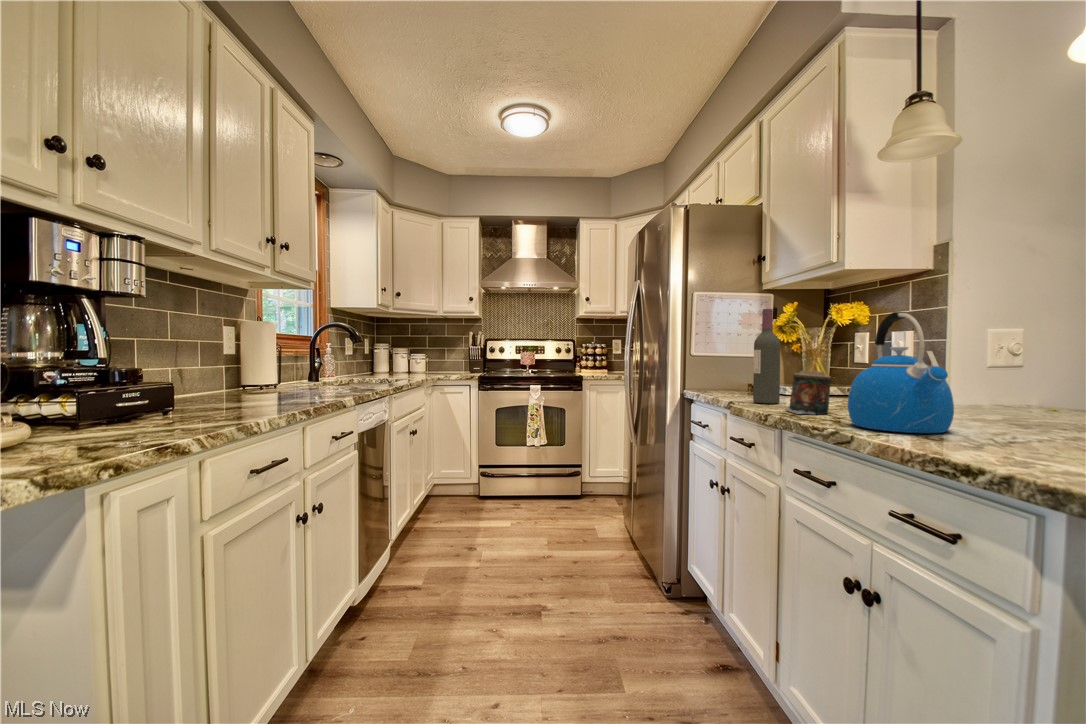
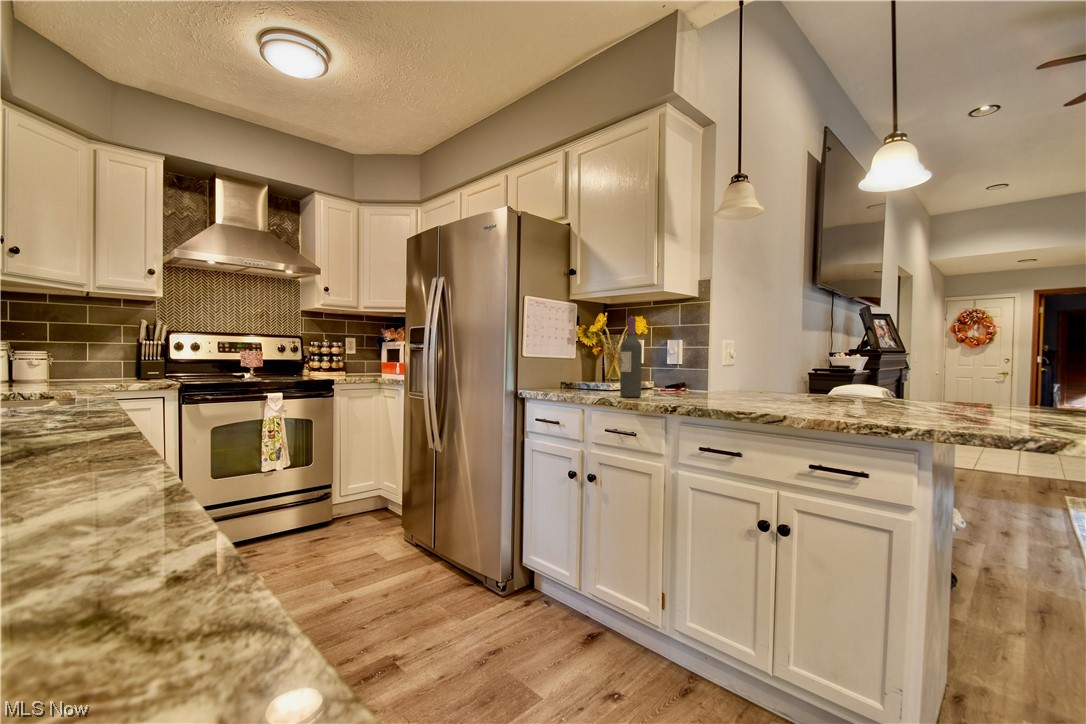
kettle: present [848,312,954,433] -> none [743,326,825,411]
candle: present [785,370,831,414] -> none [671,369,705,404]

